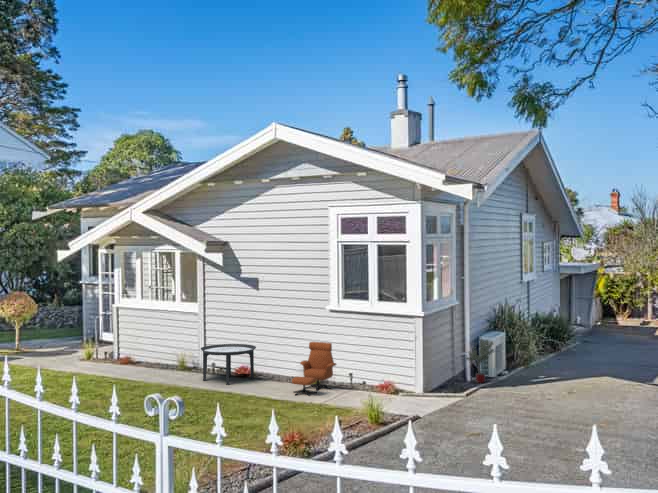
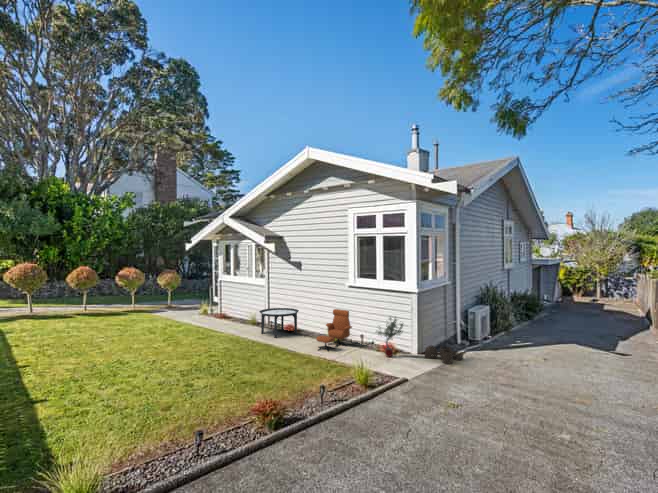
potted tree: present [466,339,494,383] -> present [376,318,403,357]
woven basket: none [430,380,476,401] -> present [425,346,463,364]

